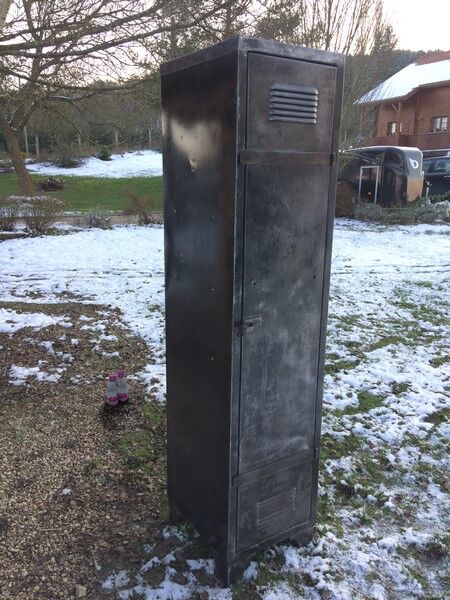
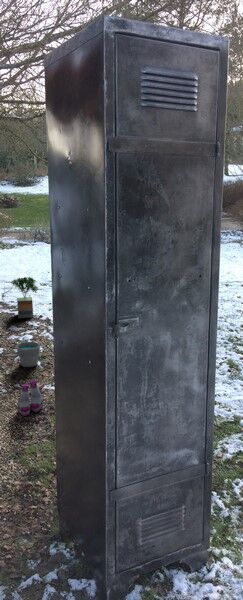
potted tree: none [79,266,109,308] -> present [11,277,38,318]
bucket: none [94,324,119,357] -> present [16,334,41,367]

